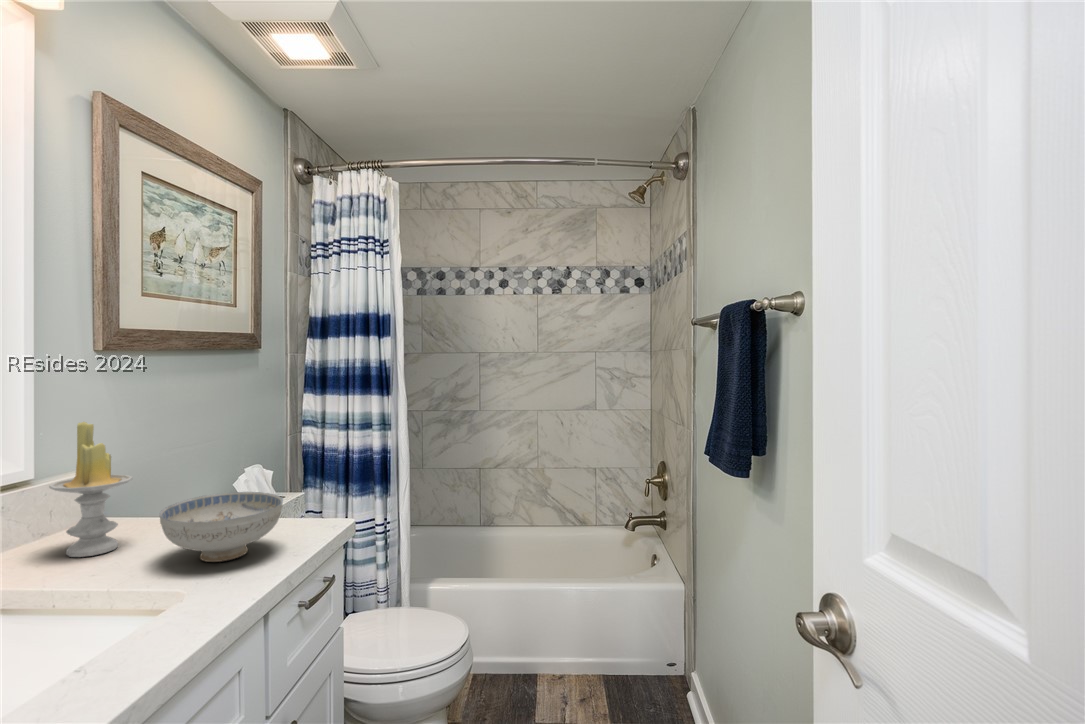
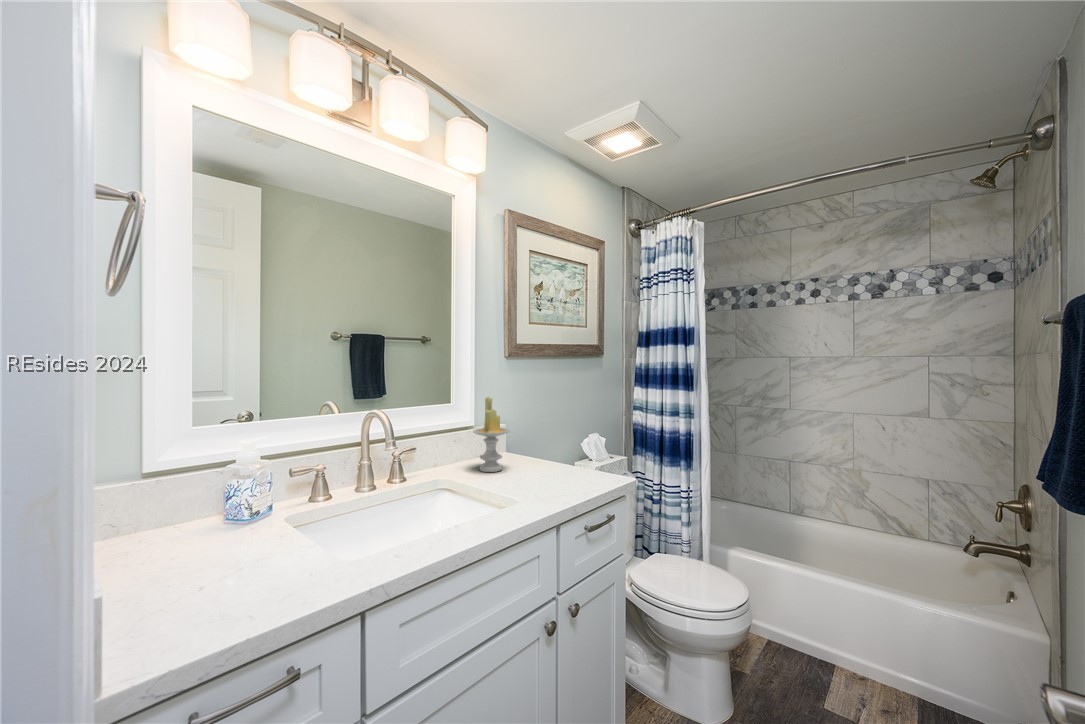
ceramic bowl: present [160,492,283,562] -> none [513,447,581,490]

